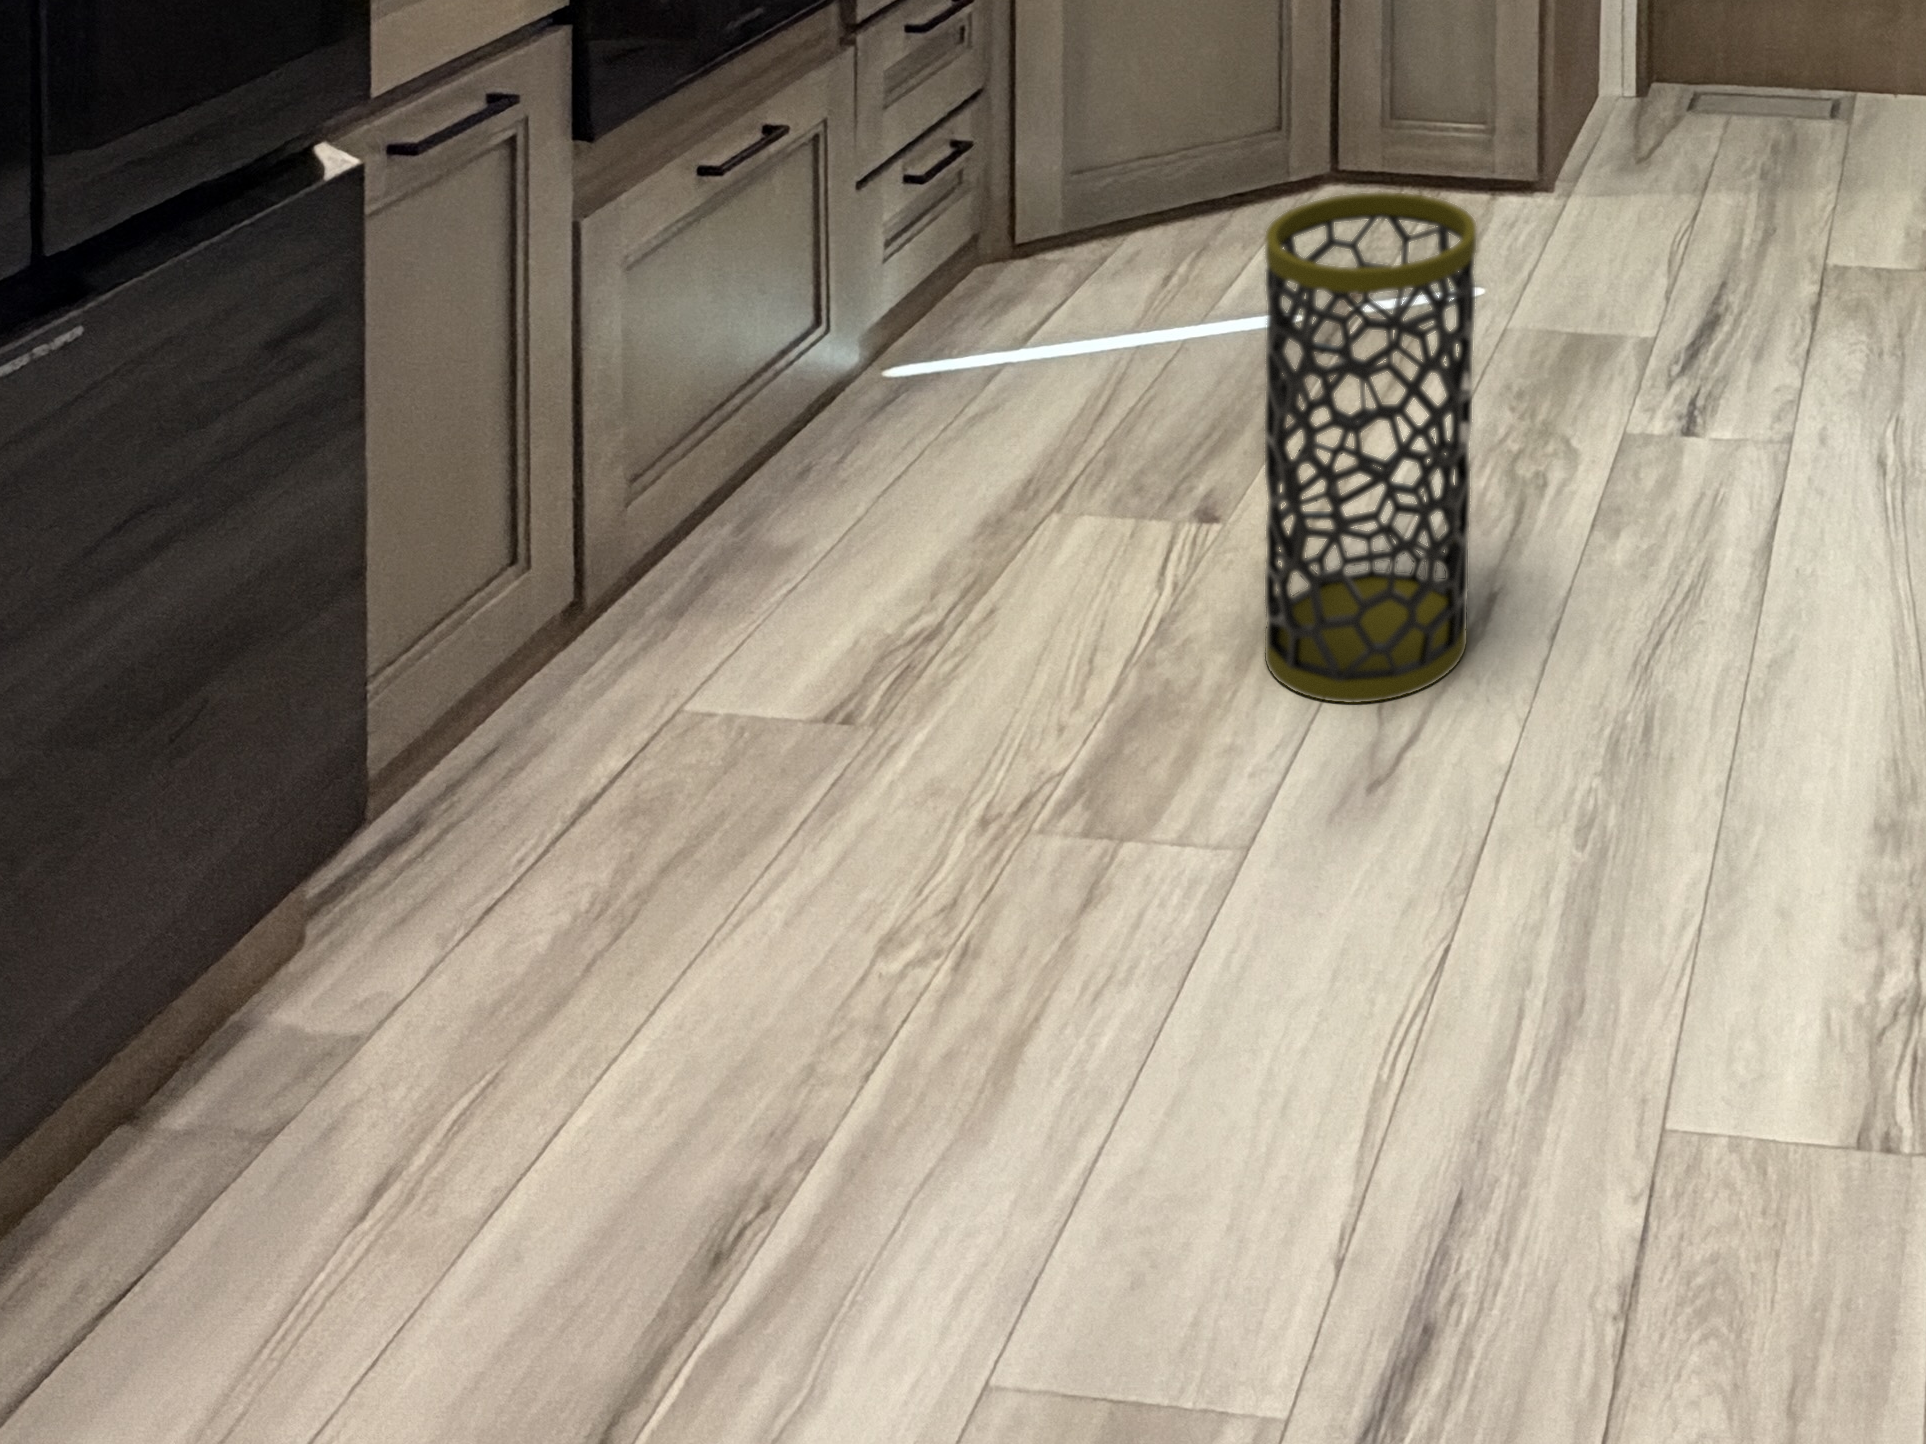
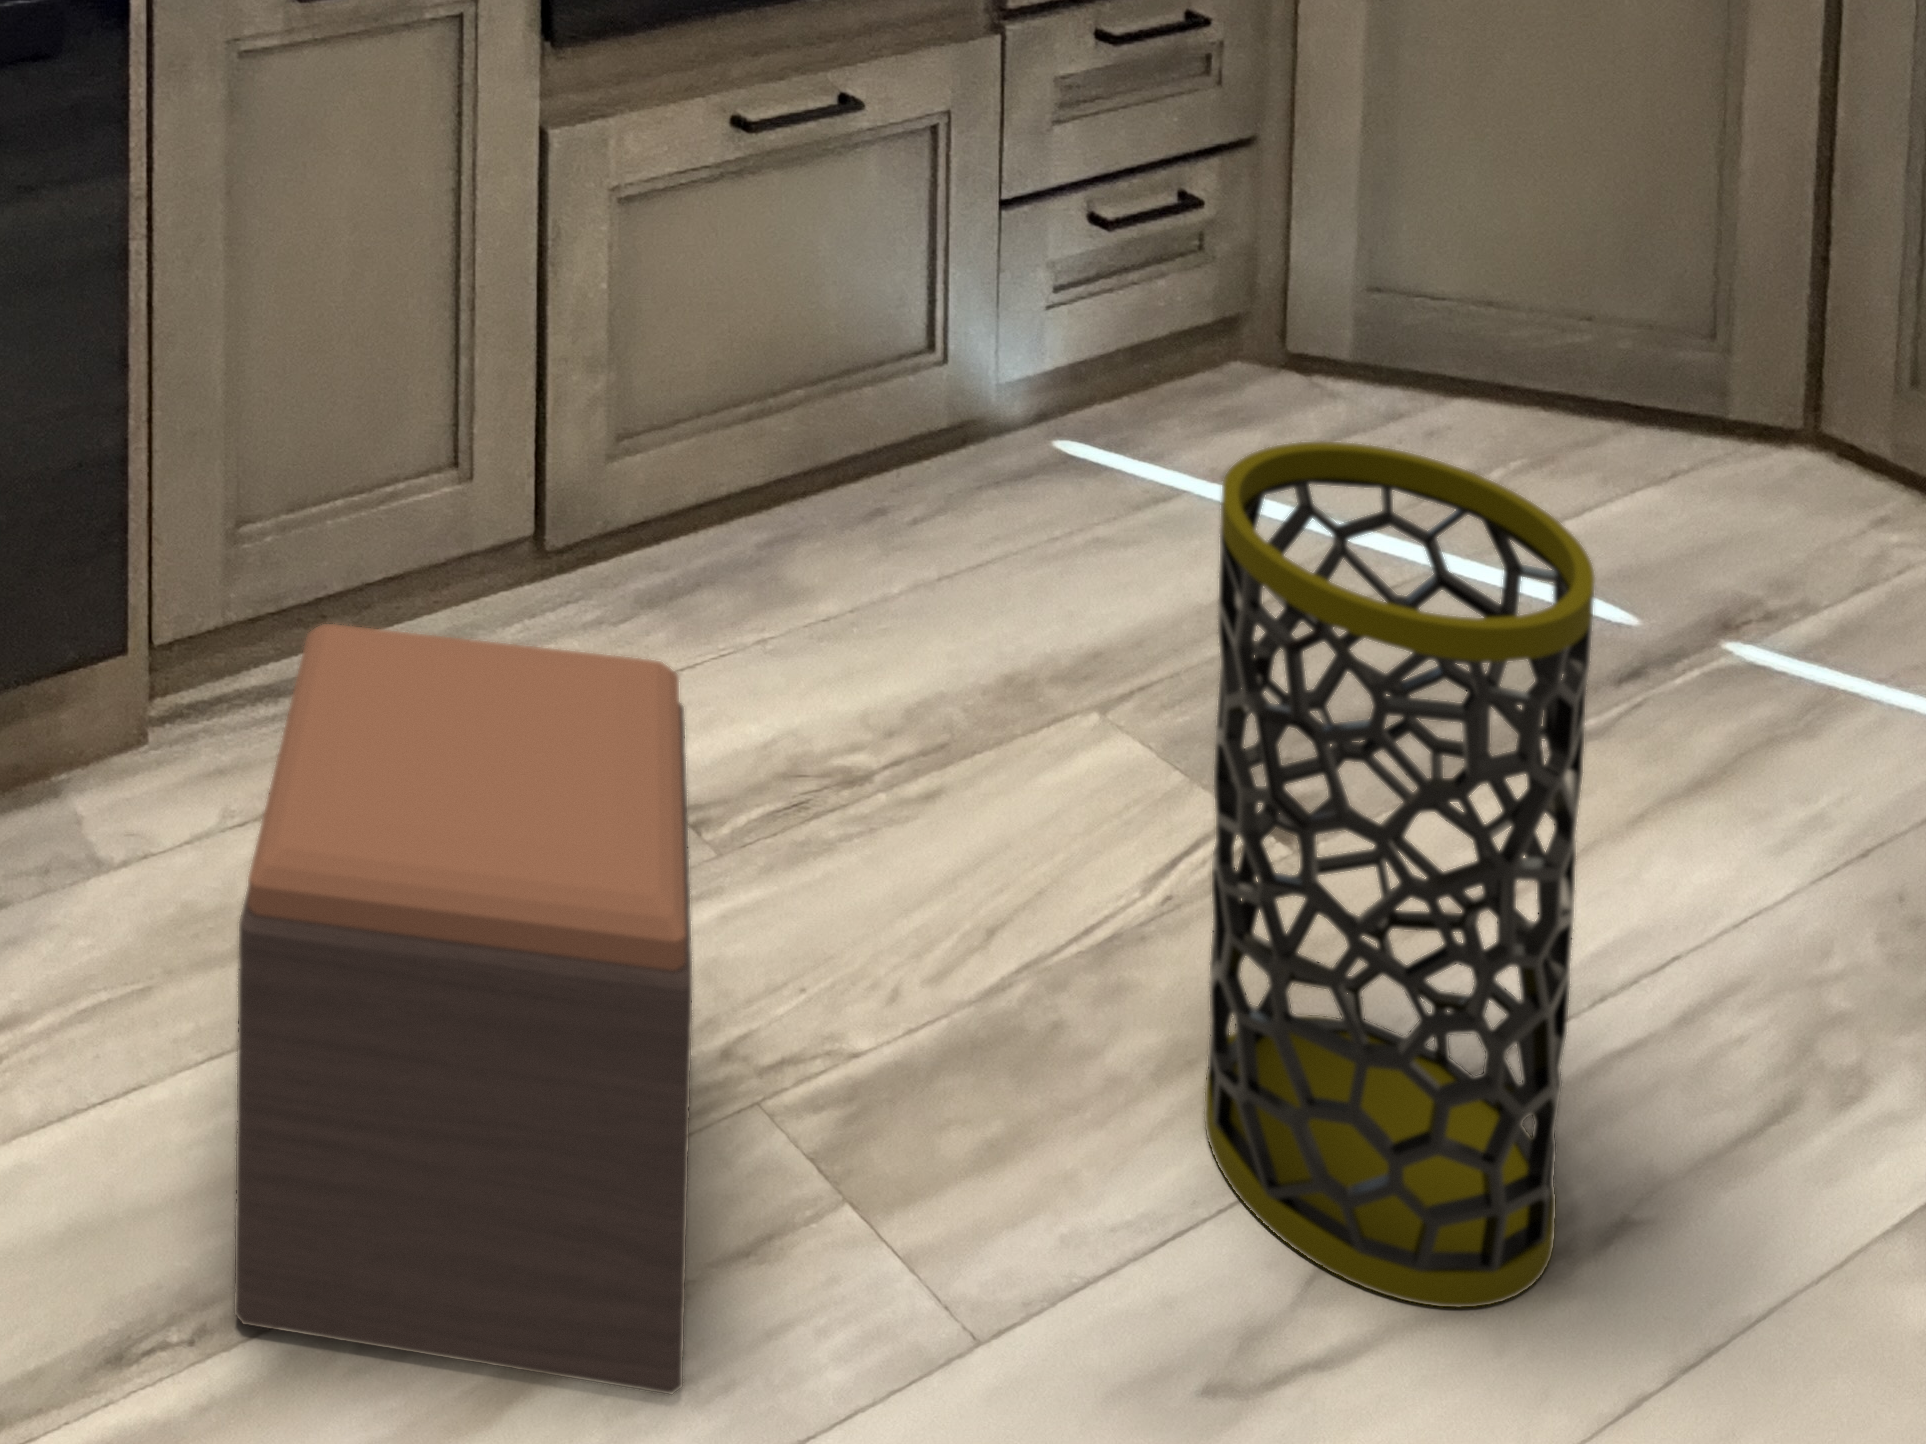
footstool: none [655,534,1114,1153] -> present [234,624,692,1394]

